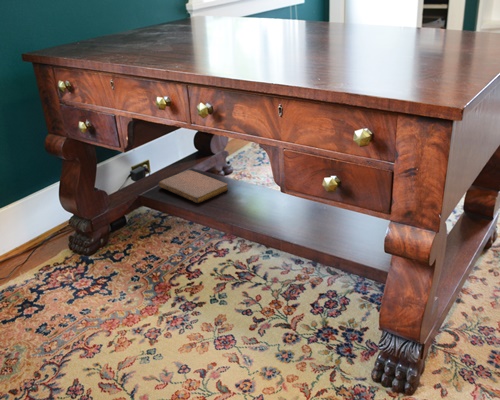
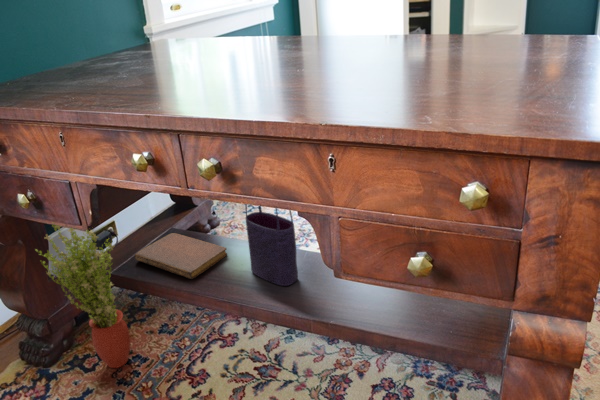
tote bag: none [241,117,277,214] -> present [245,204,298,286]
potted plant: none [87,146,148,261] -> present [36,225,131,368]

